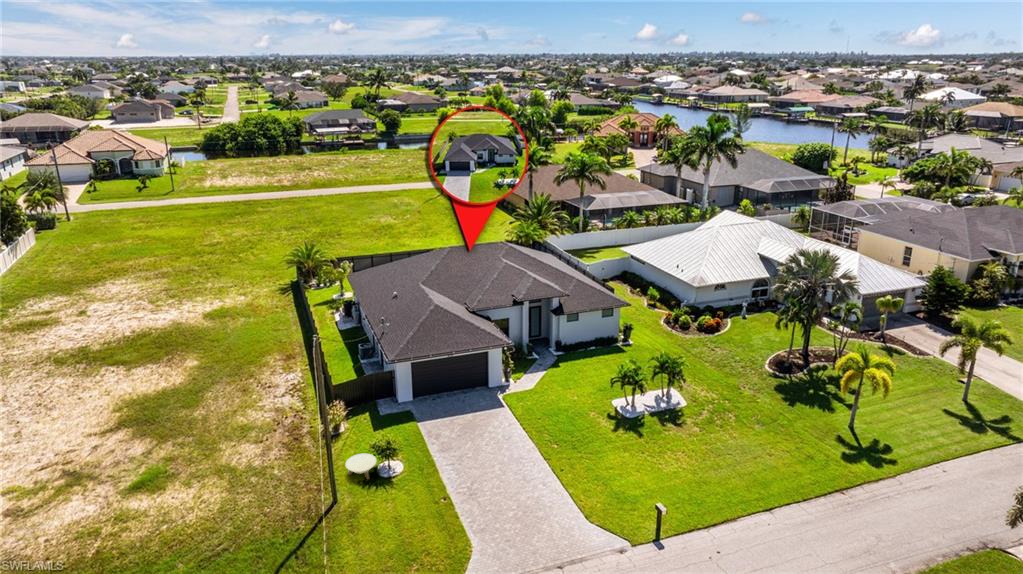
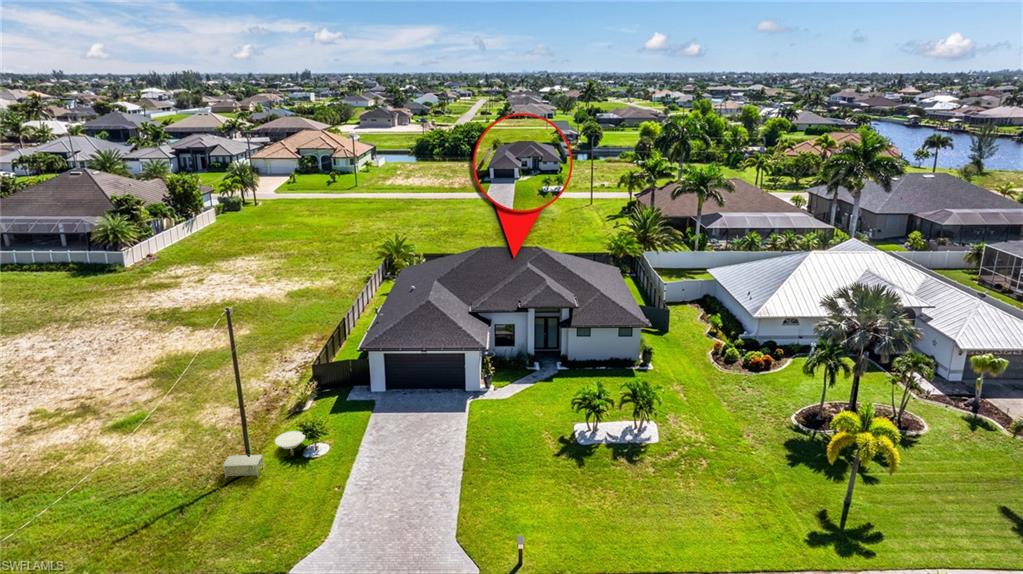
storage bench: none [310,484,350,516] -> present [222,455,264,478]

